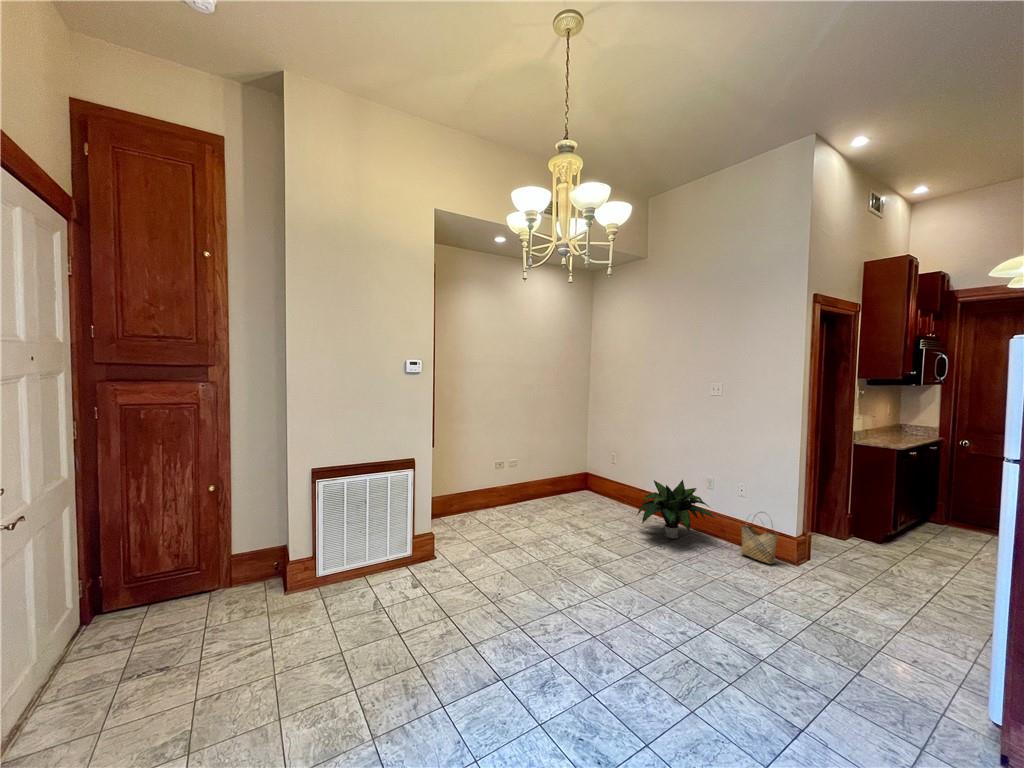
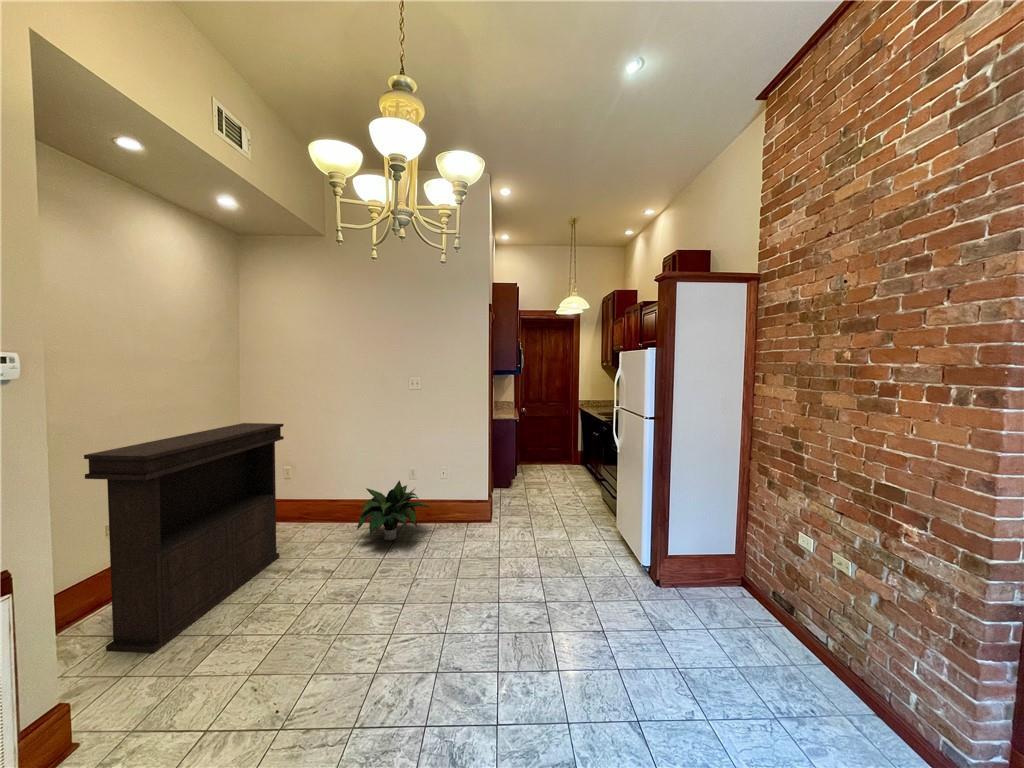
console table: none [467,407,586,539] -> present [84,423,284,653]
woven basket: present [741,512,778,564] -> none [451,491,478,530]

